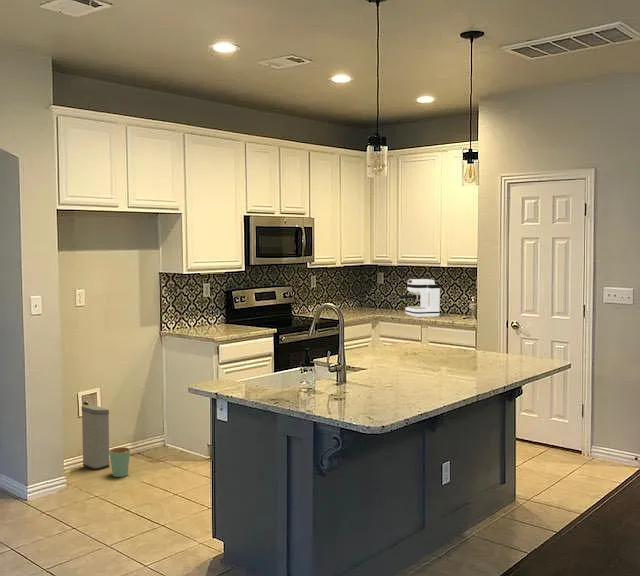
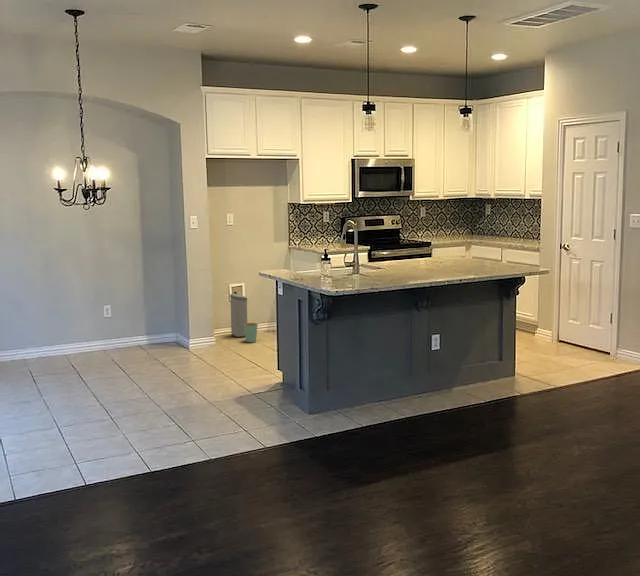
coffee maker: present [399,279,440,317] -> none [489,210,523,242]

